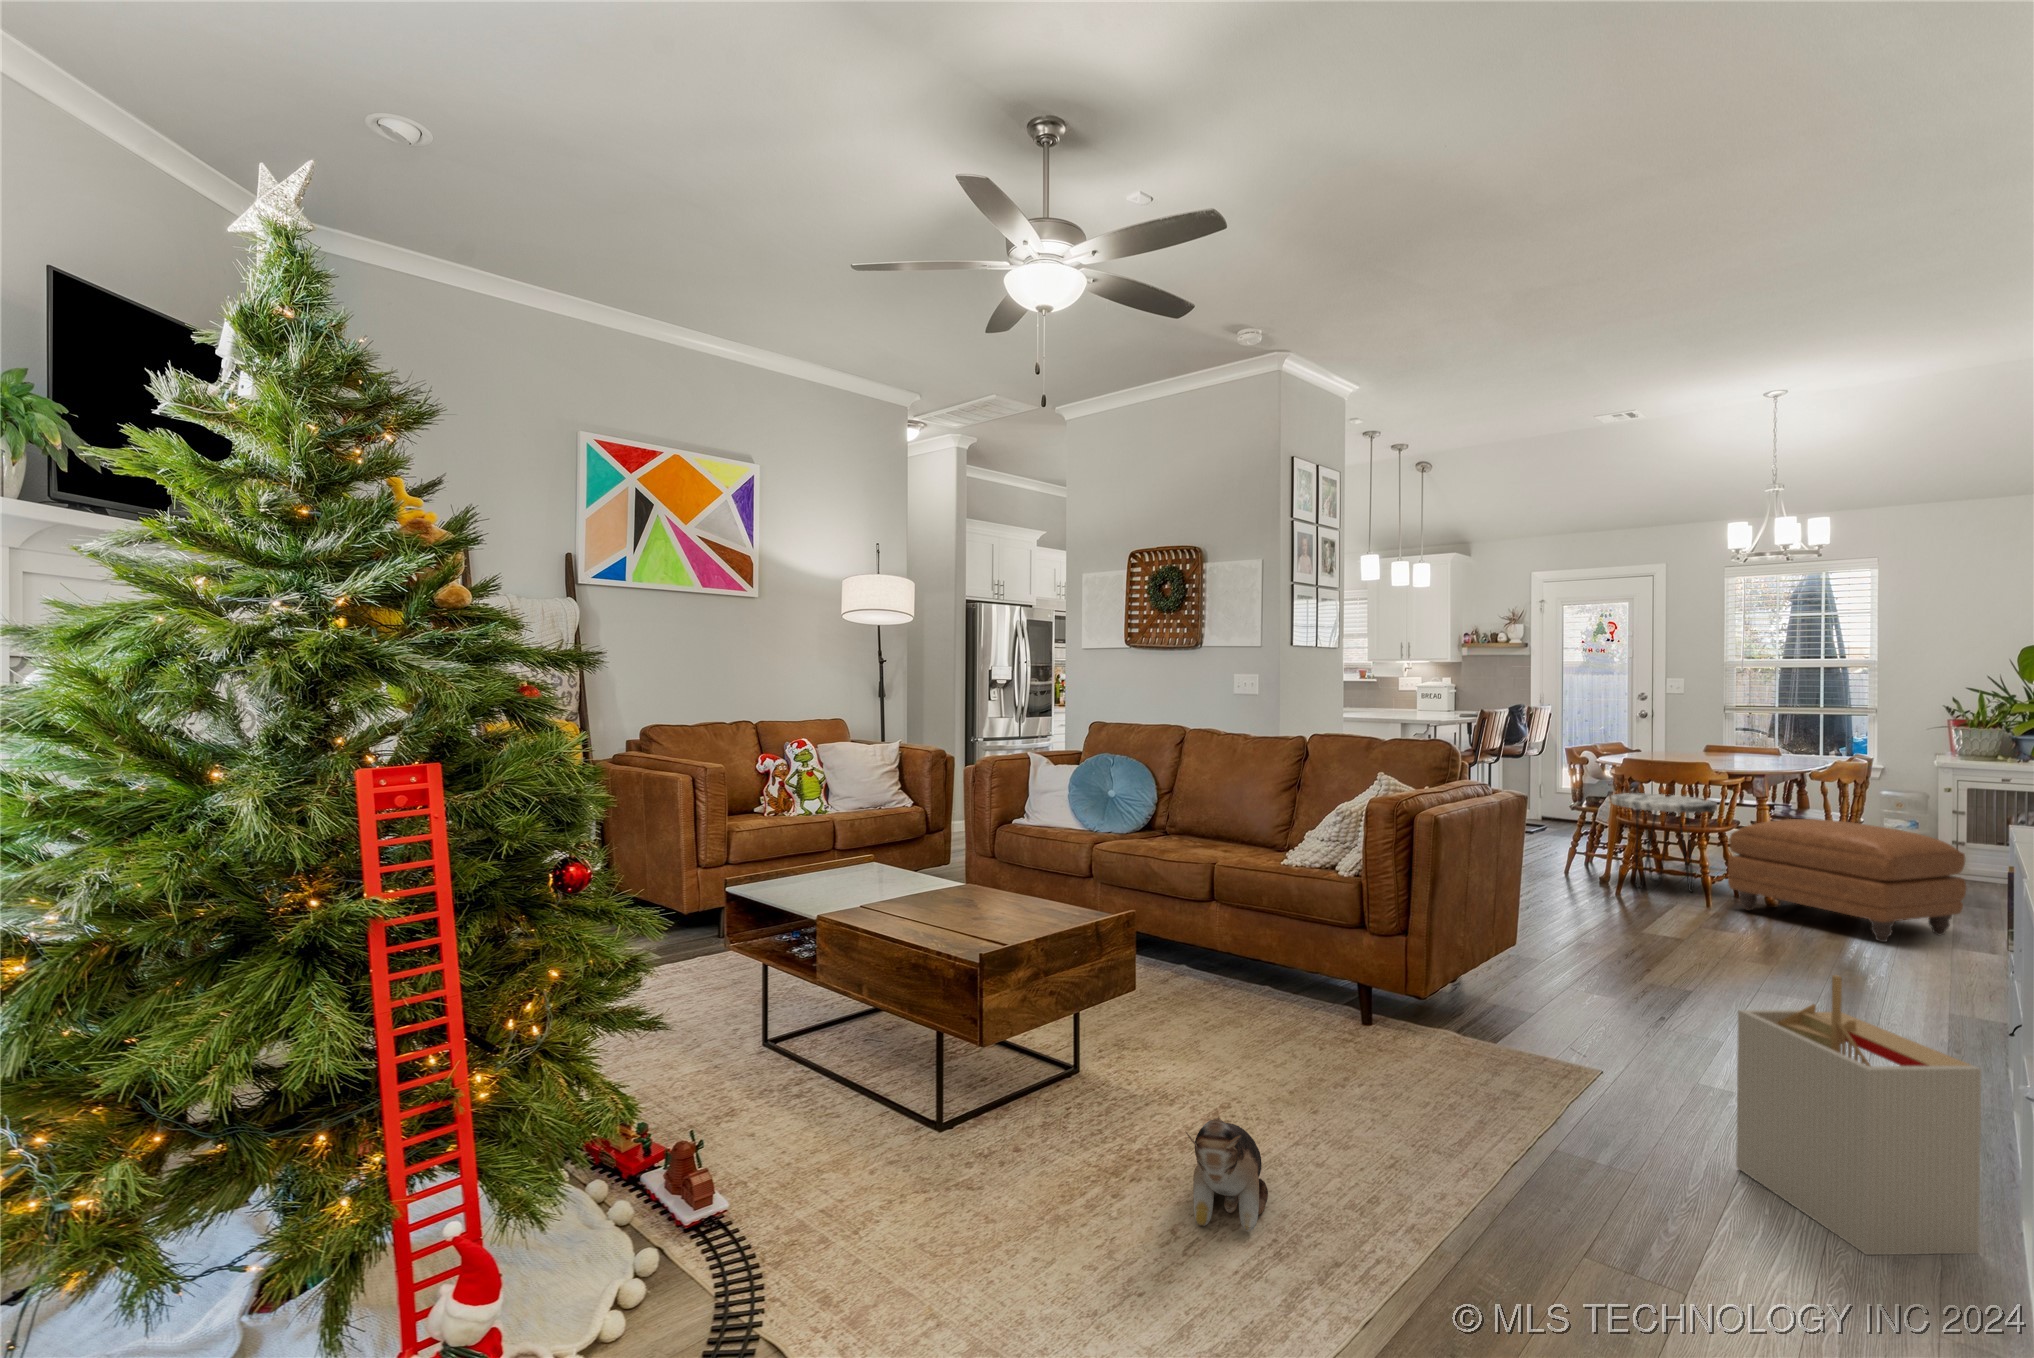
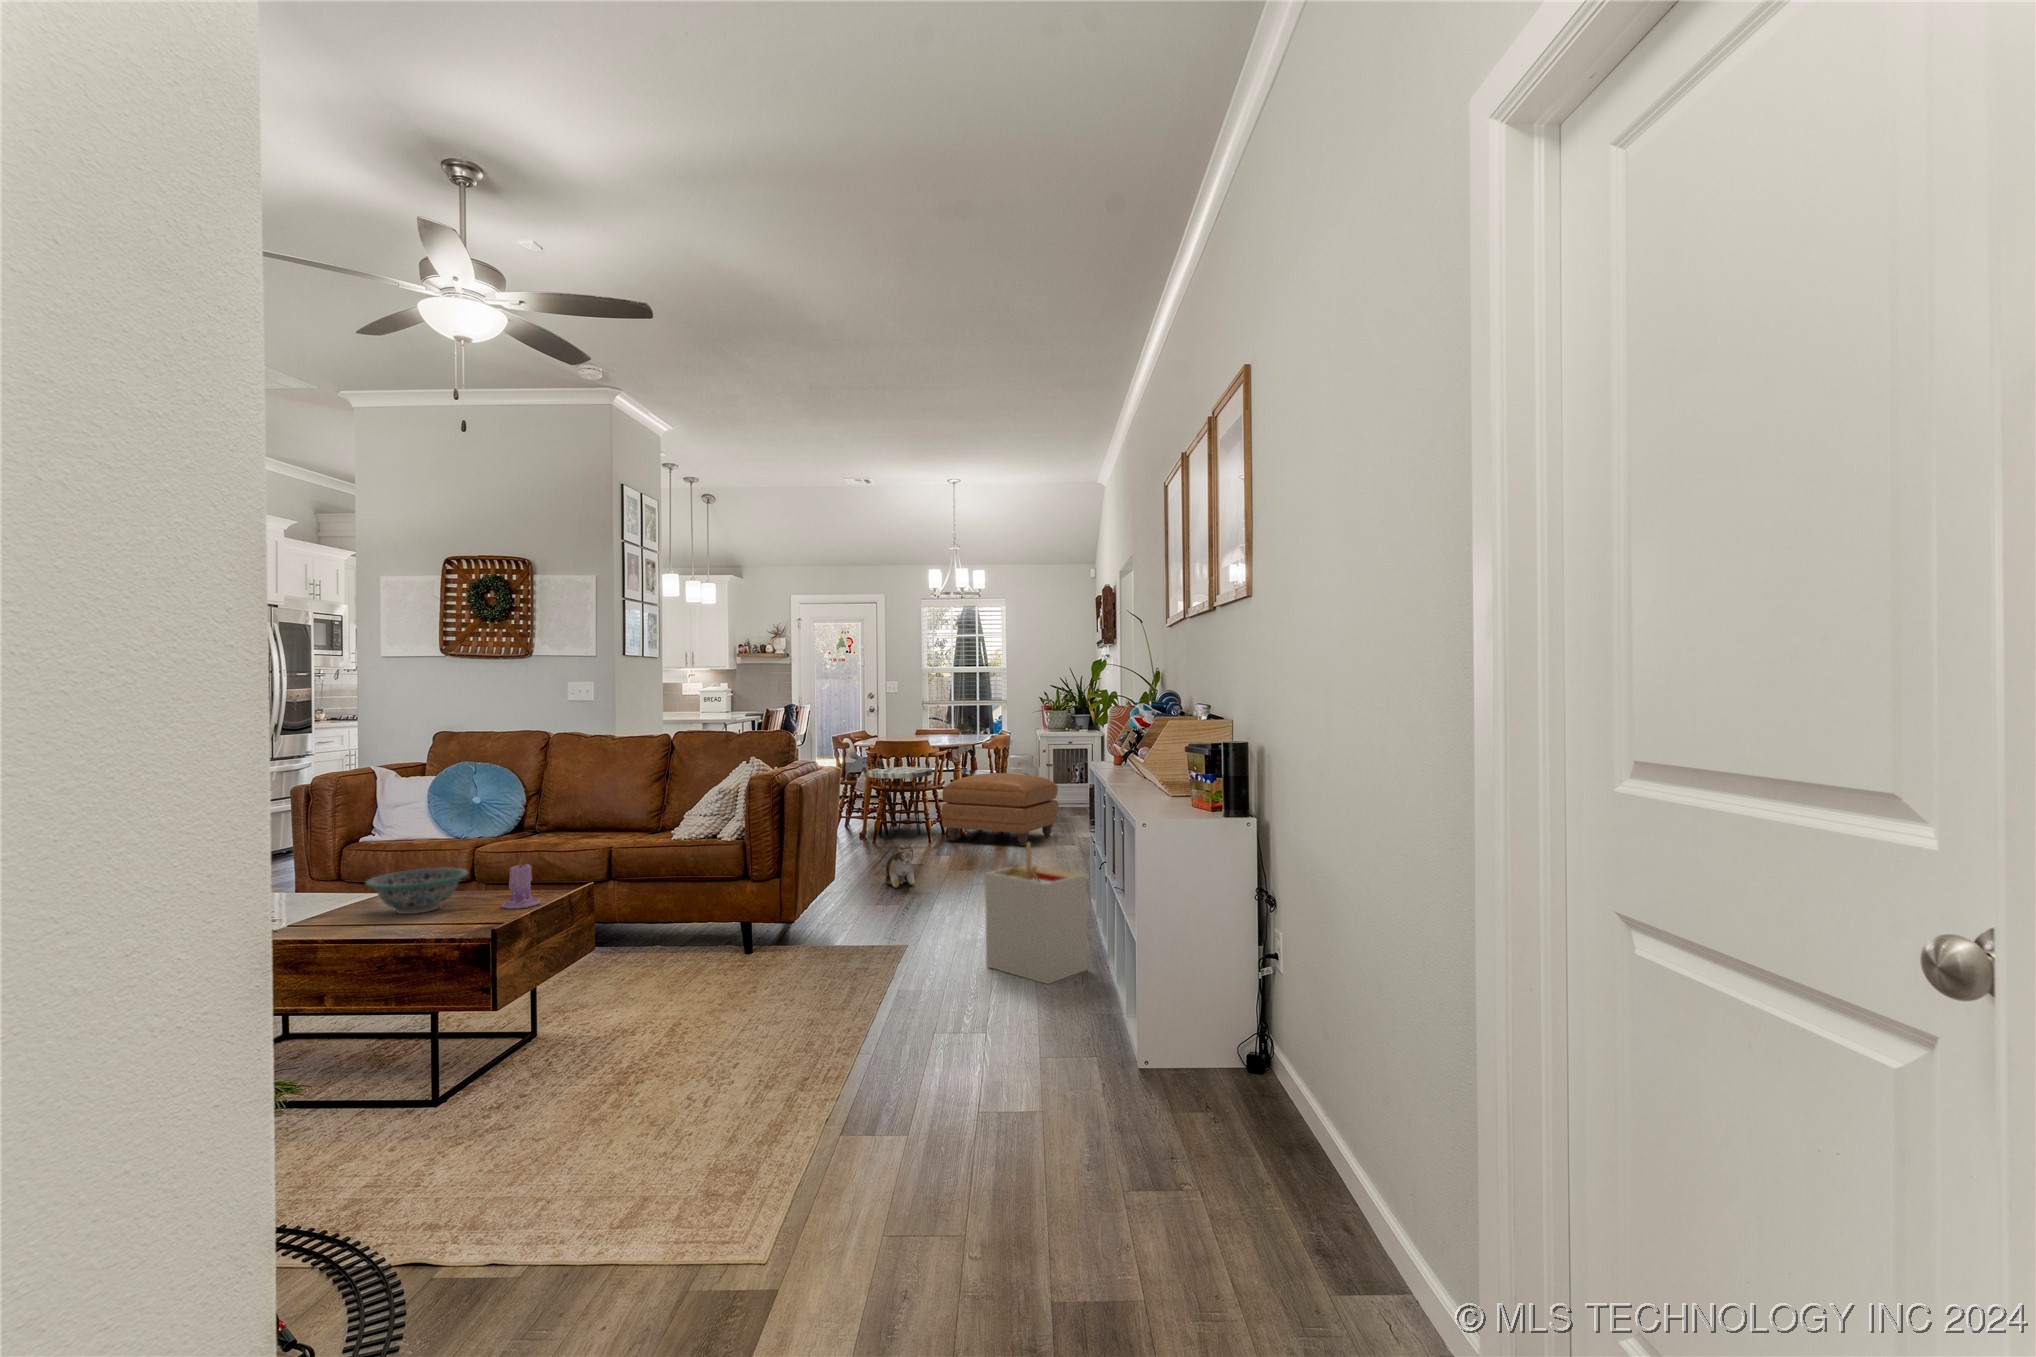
decorative bowl: none [934,864,1025,912] -> present [365,868,468,914]
candle: none [1043,872,1082,928] -> present [501,861,540,909]
plush toy: present [1185,1117,1268,1231] -> present [886,844,915,888]

